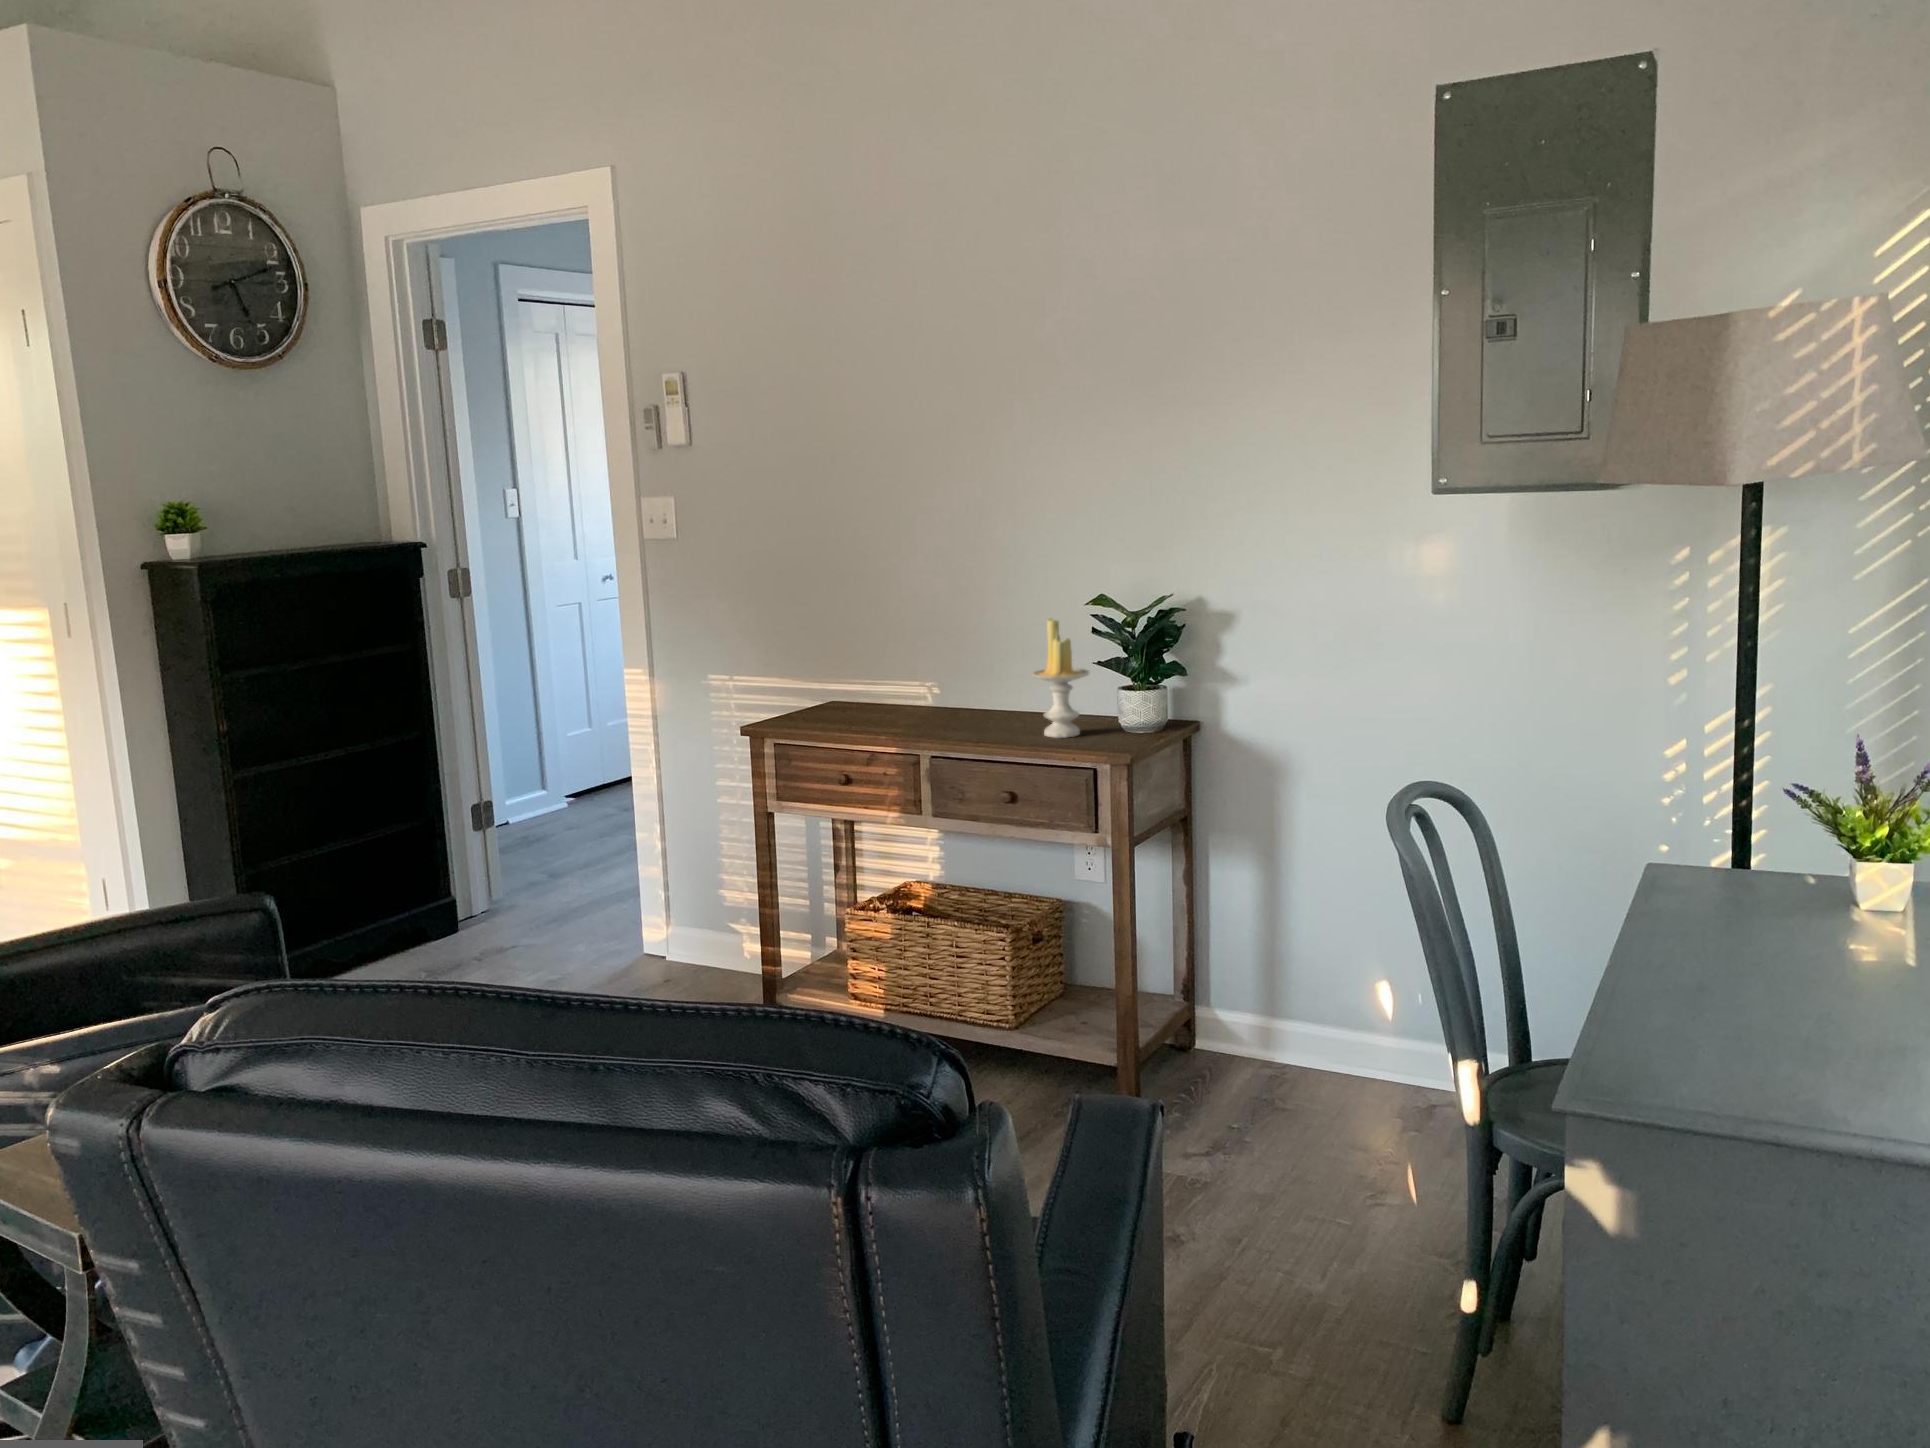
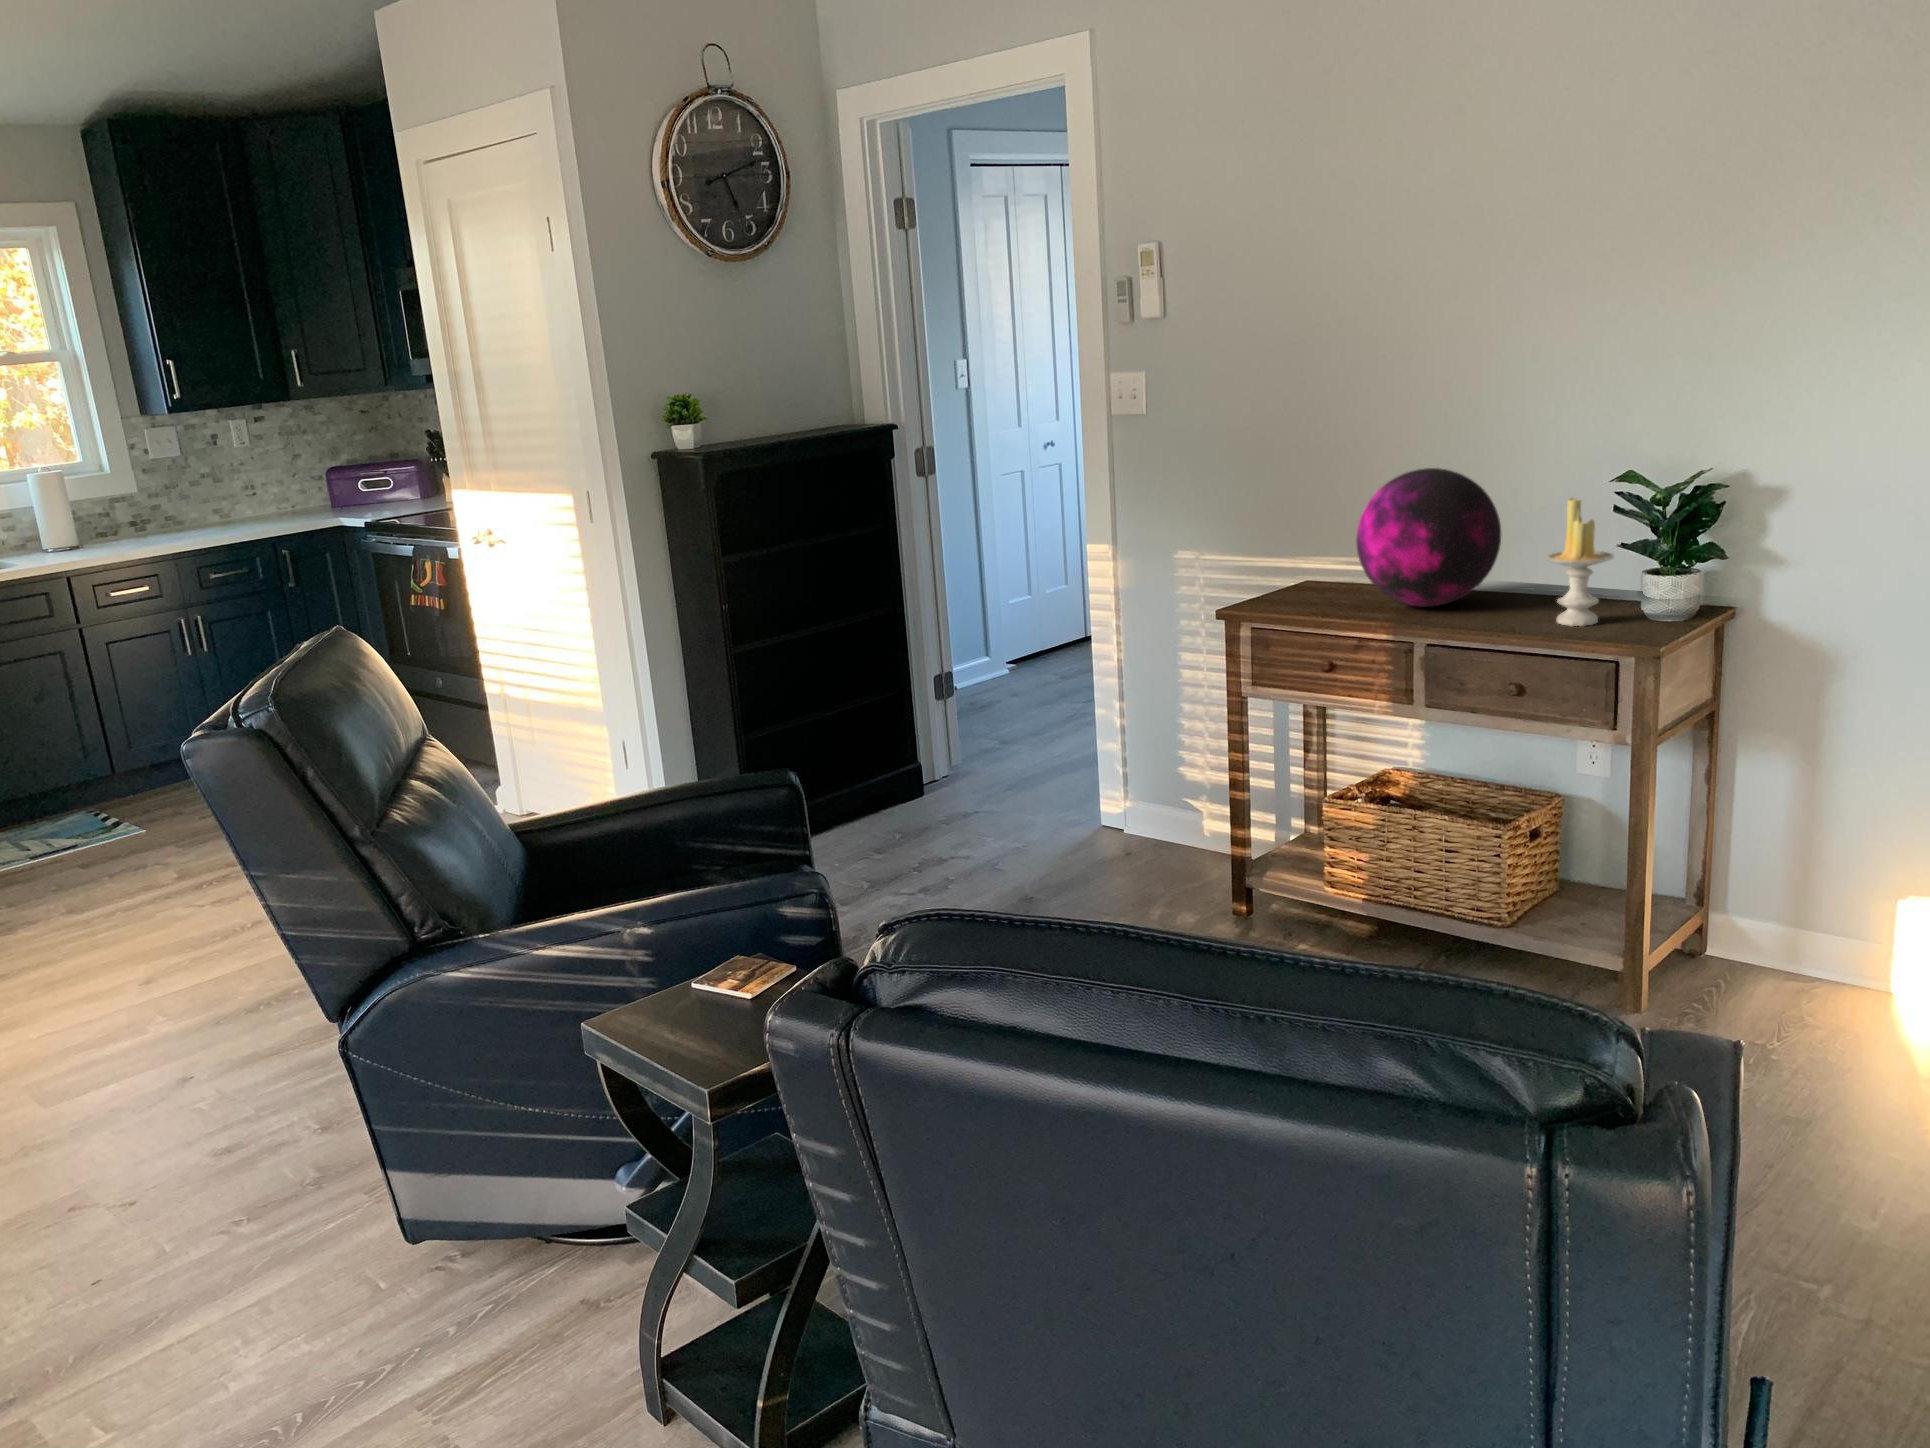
decorative orb: none [865,591,996,723] -> present [1356,468,1501,607]

